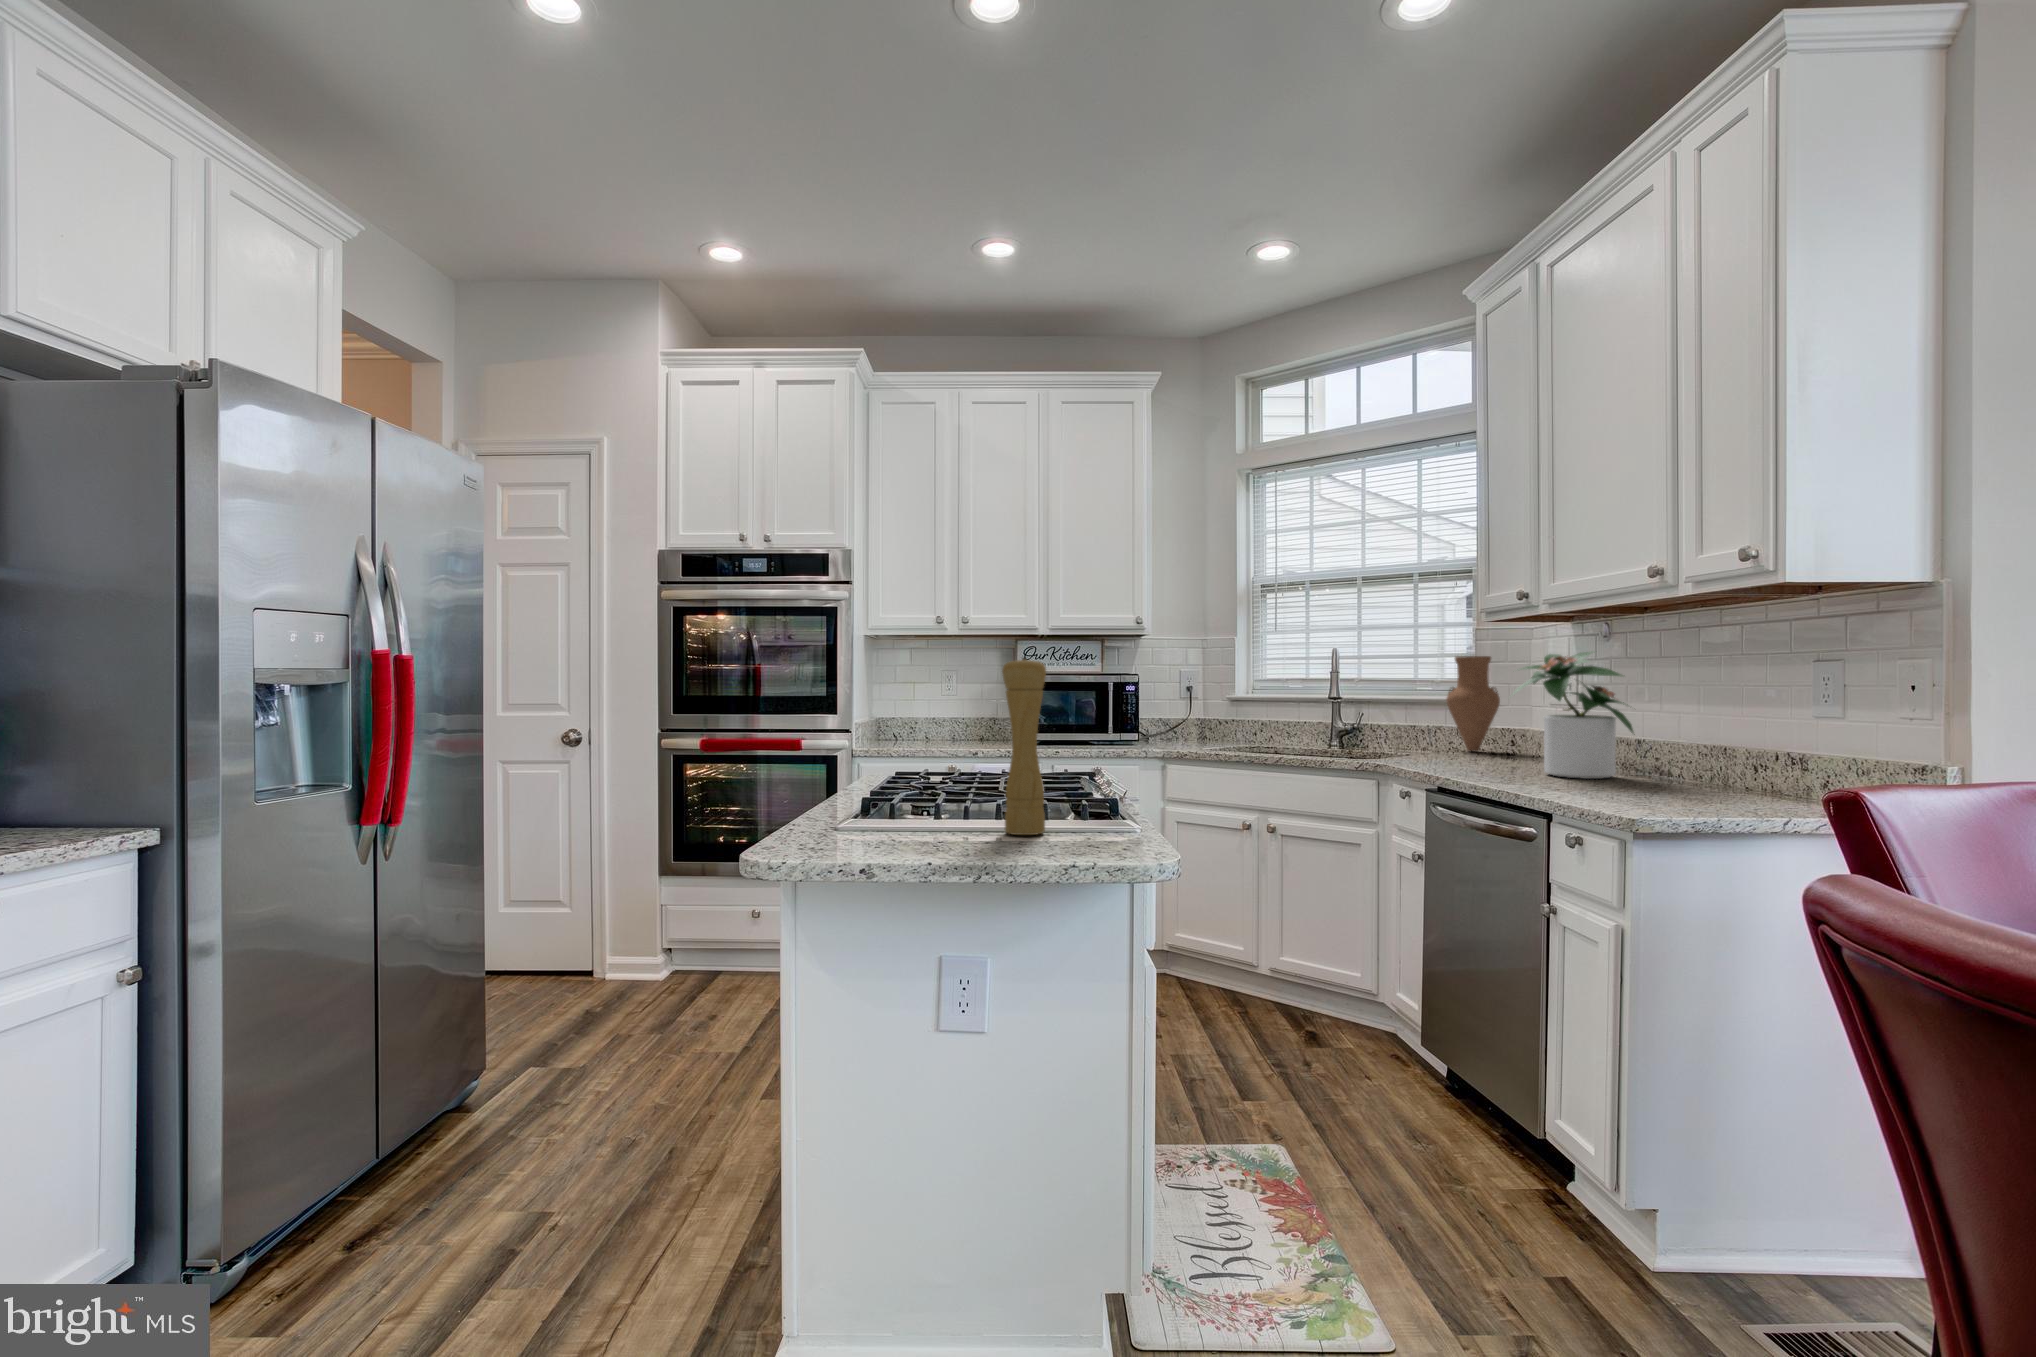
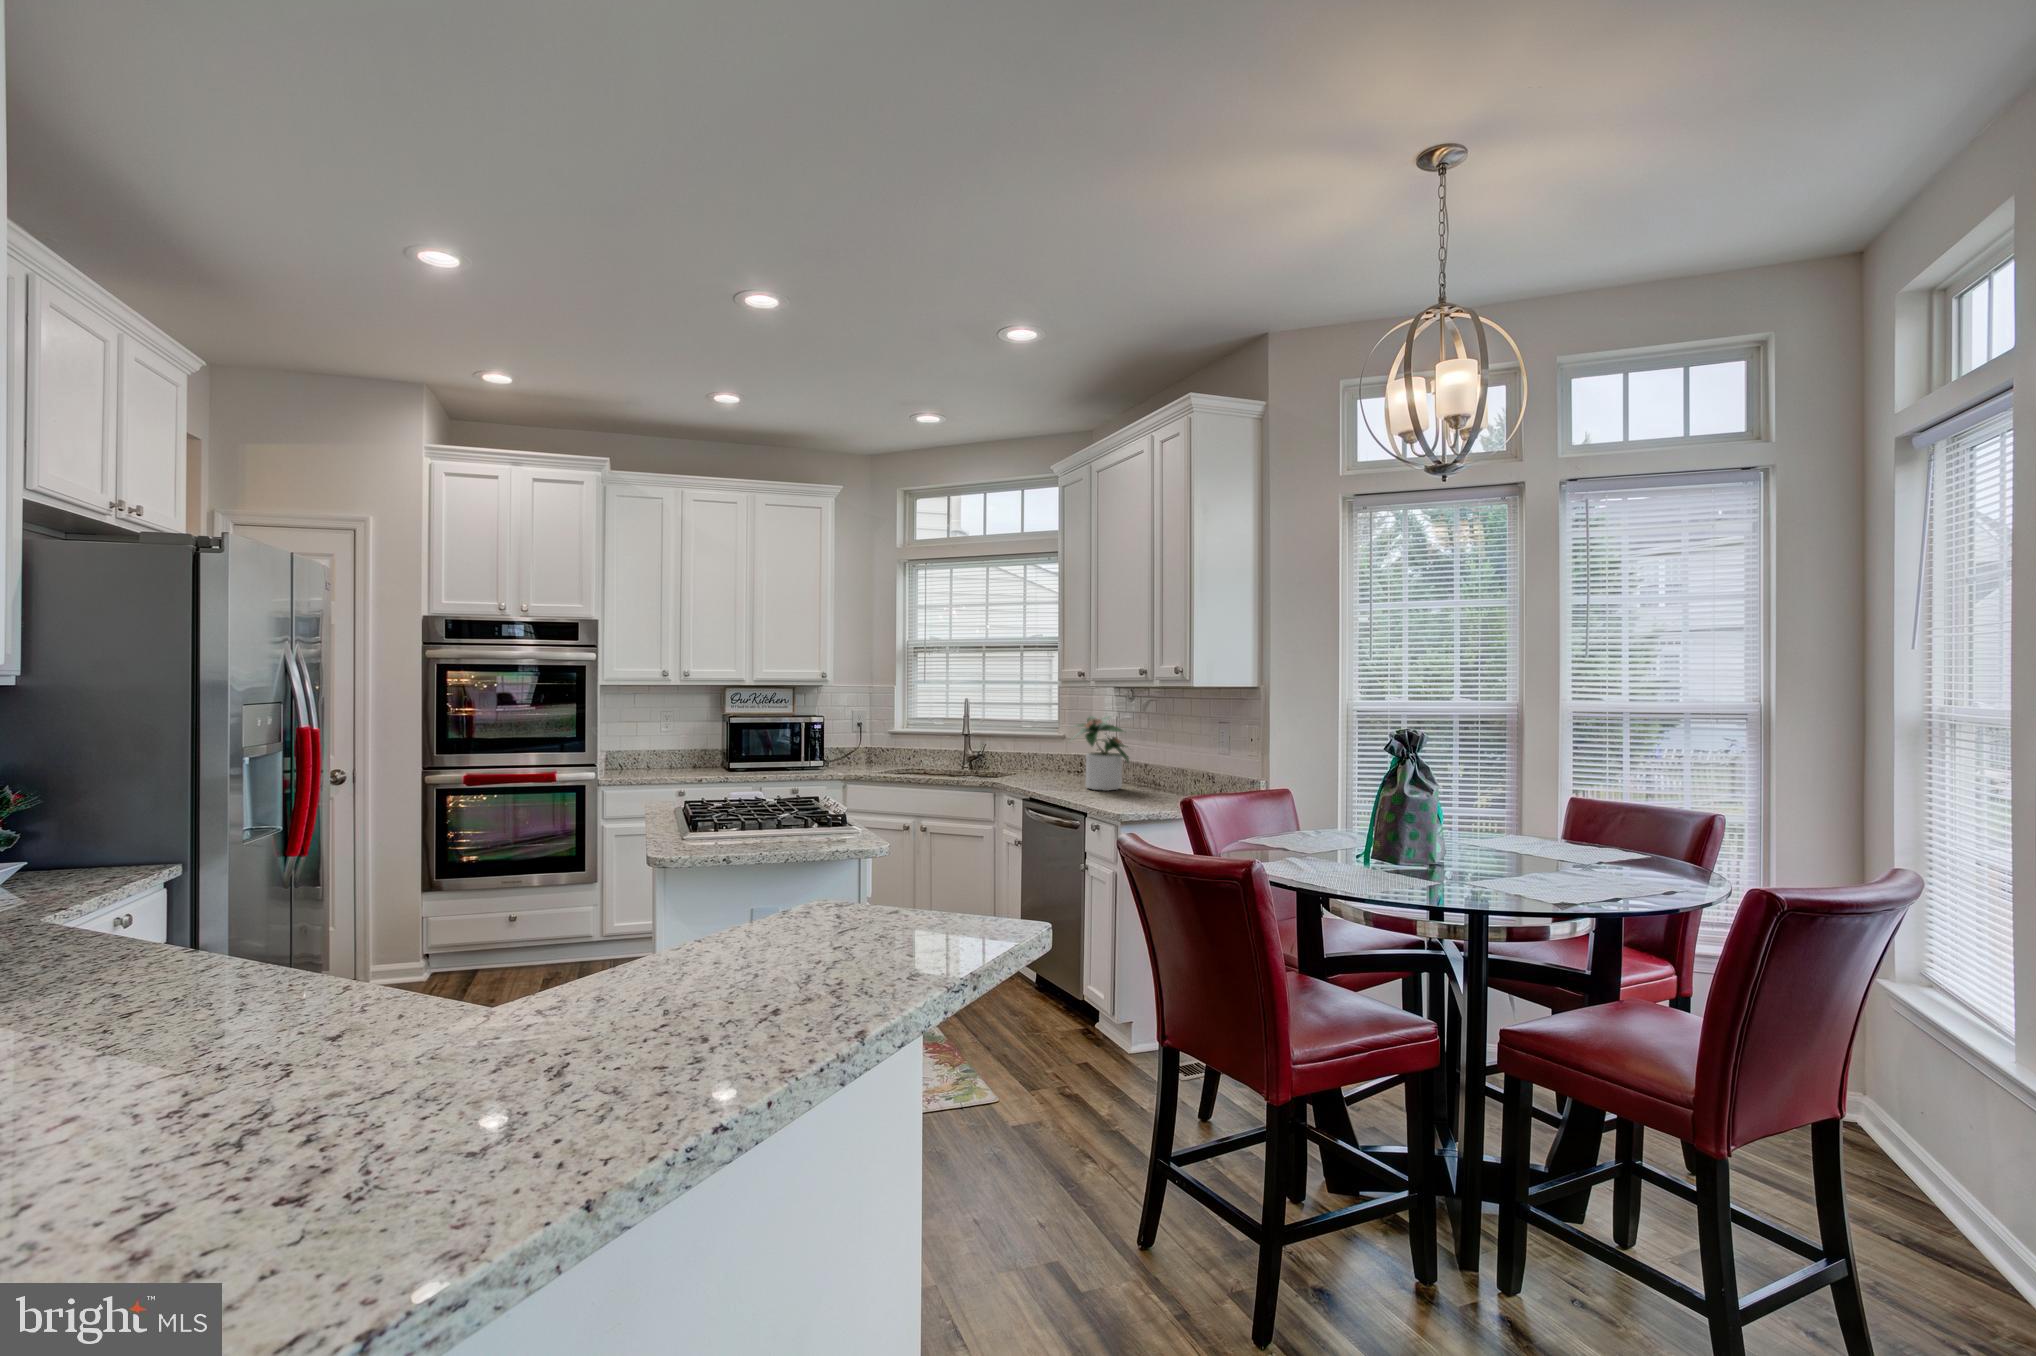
vase: present [1446,656,1500,751] -> none [1037,708,1068,770]
pepper mill: present [1002,657,1046,835] -> none [810,747,834,842]

